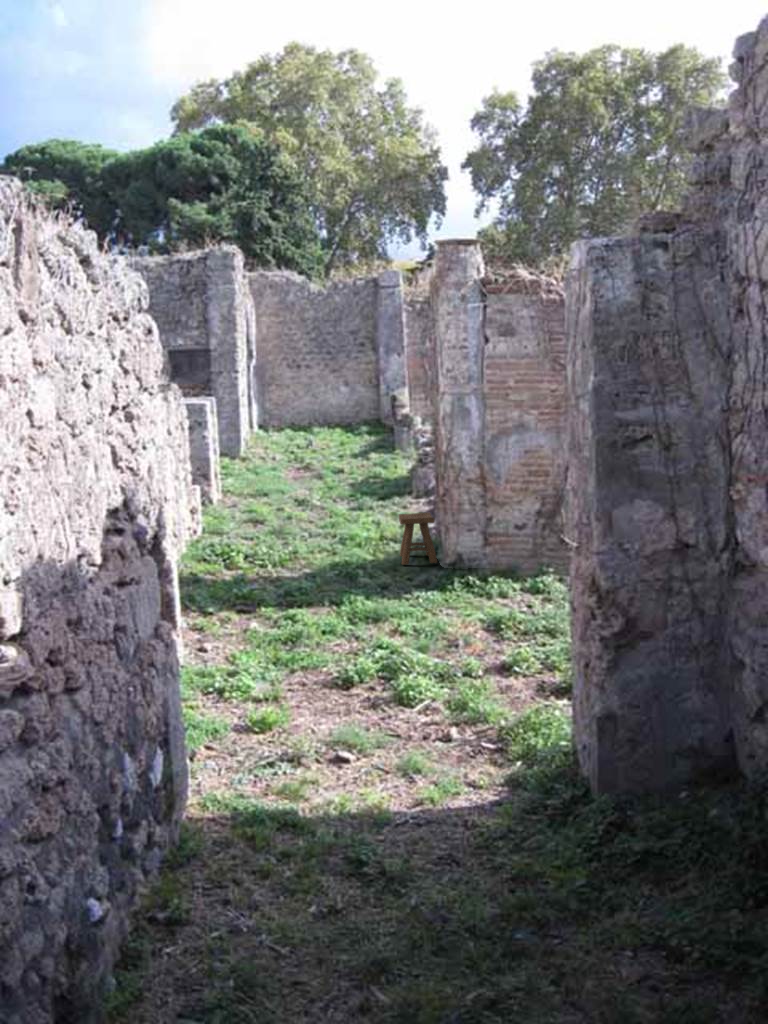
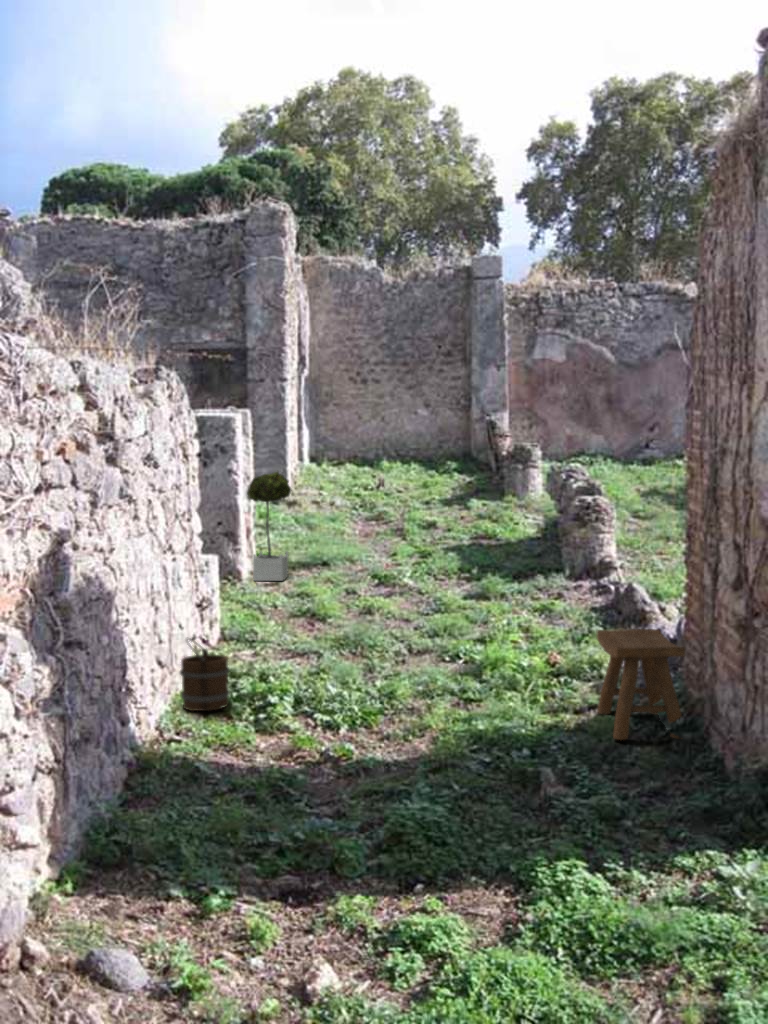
potted tree: none [215,437,243,505] -> present [247,472,292,581]
bucket: none [184,524,211,561] -> present [179,639,230,711]

